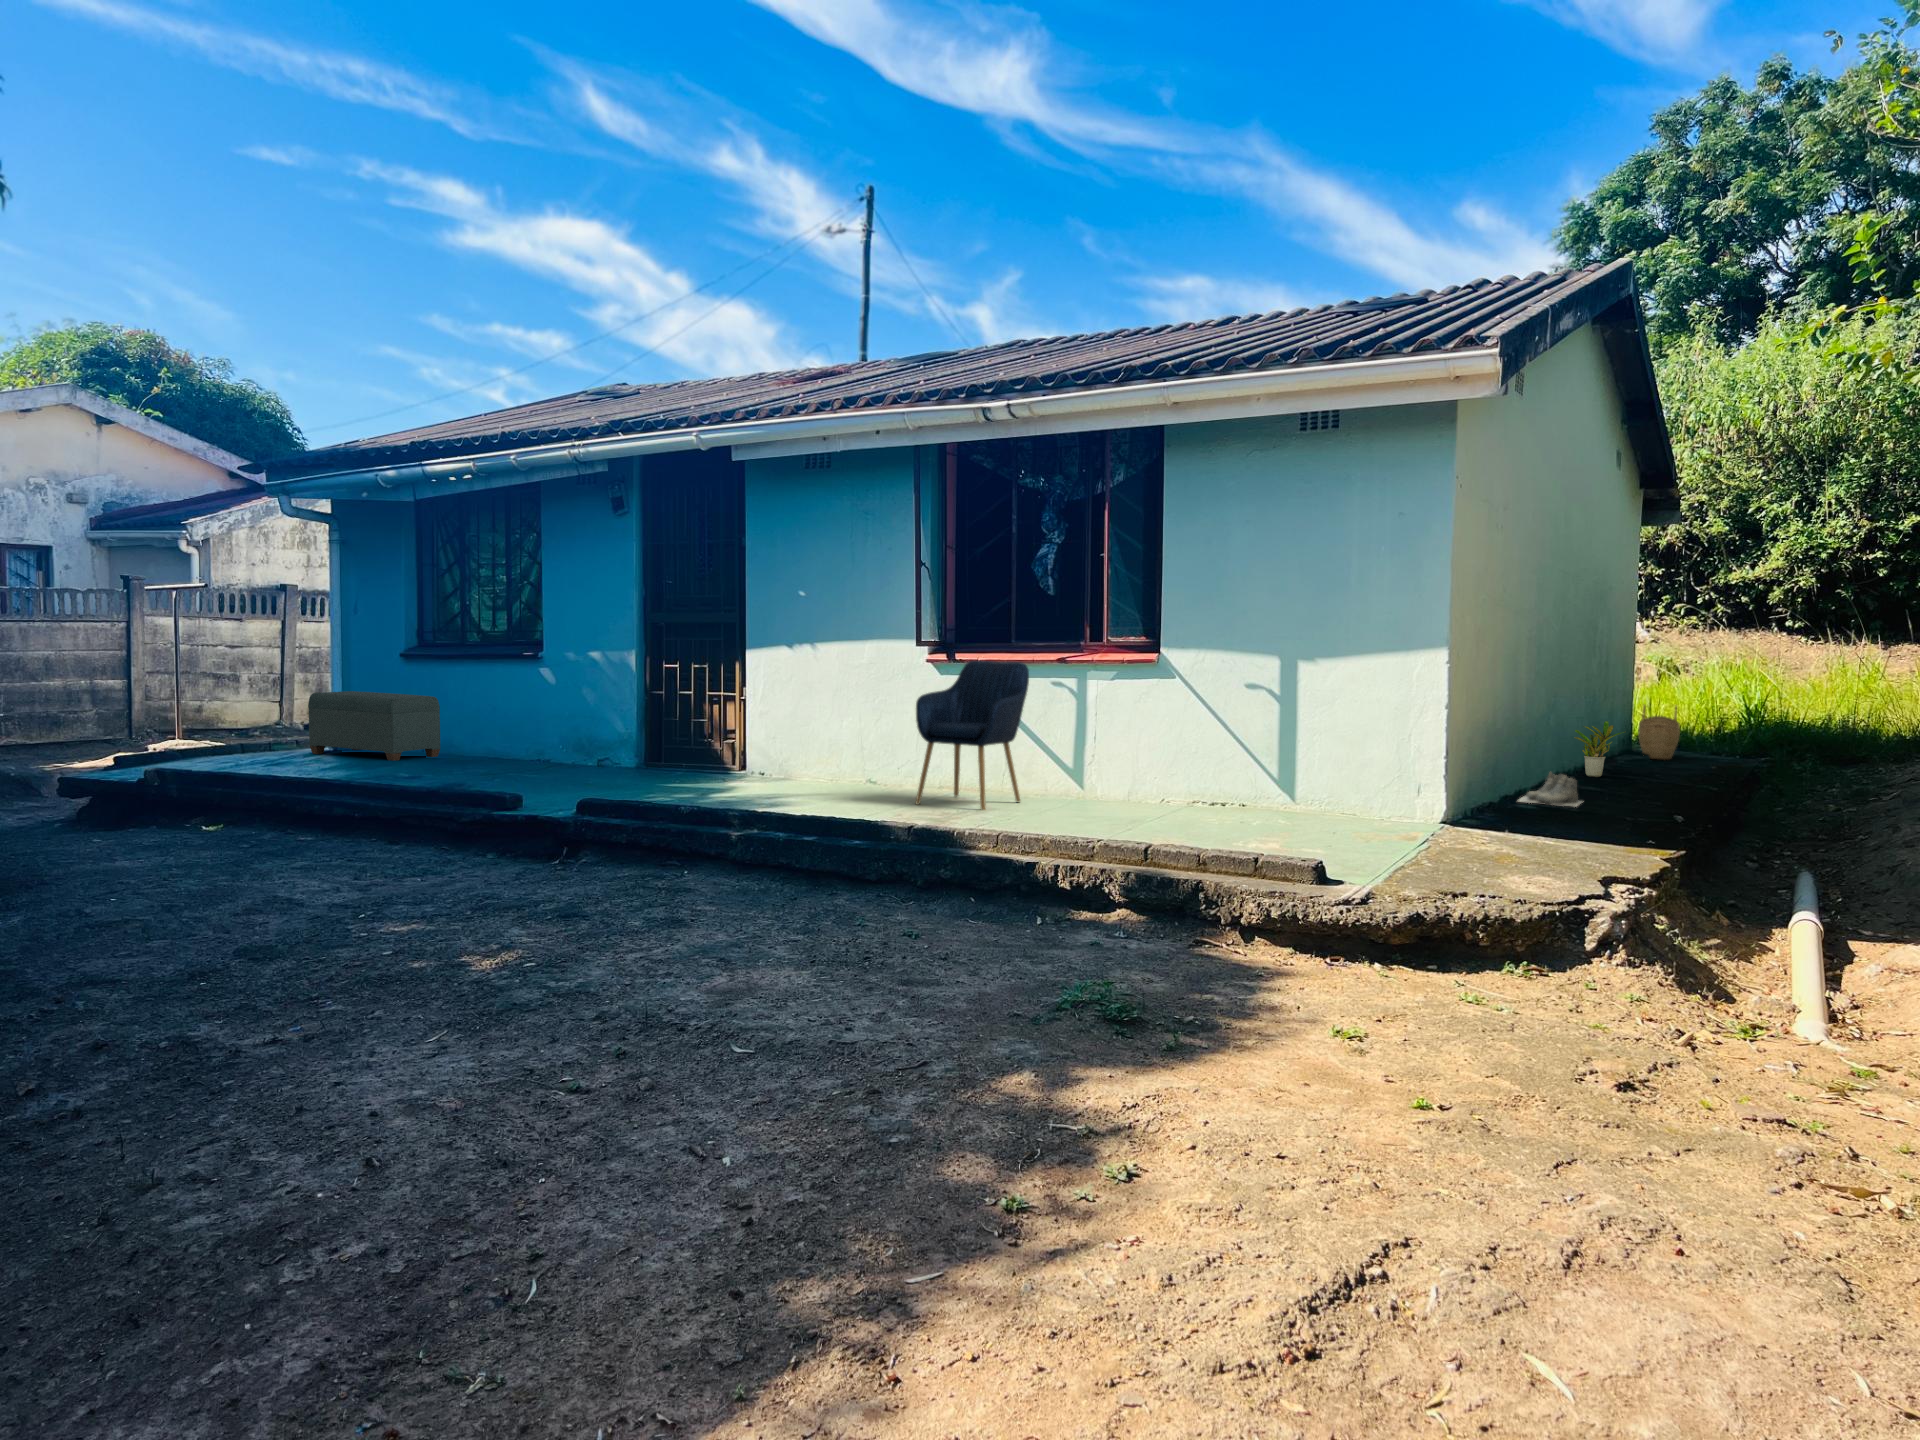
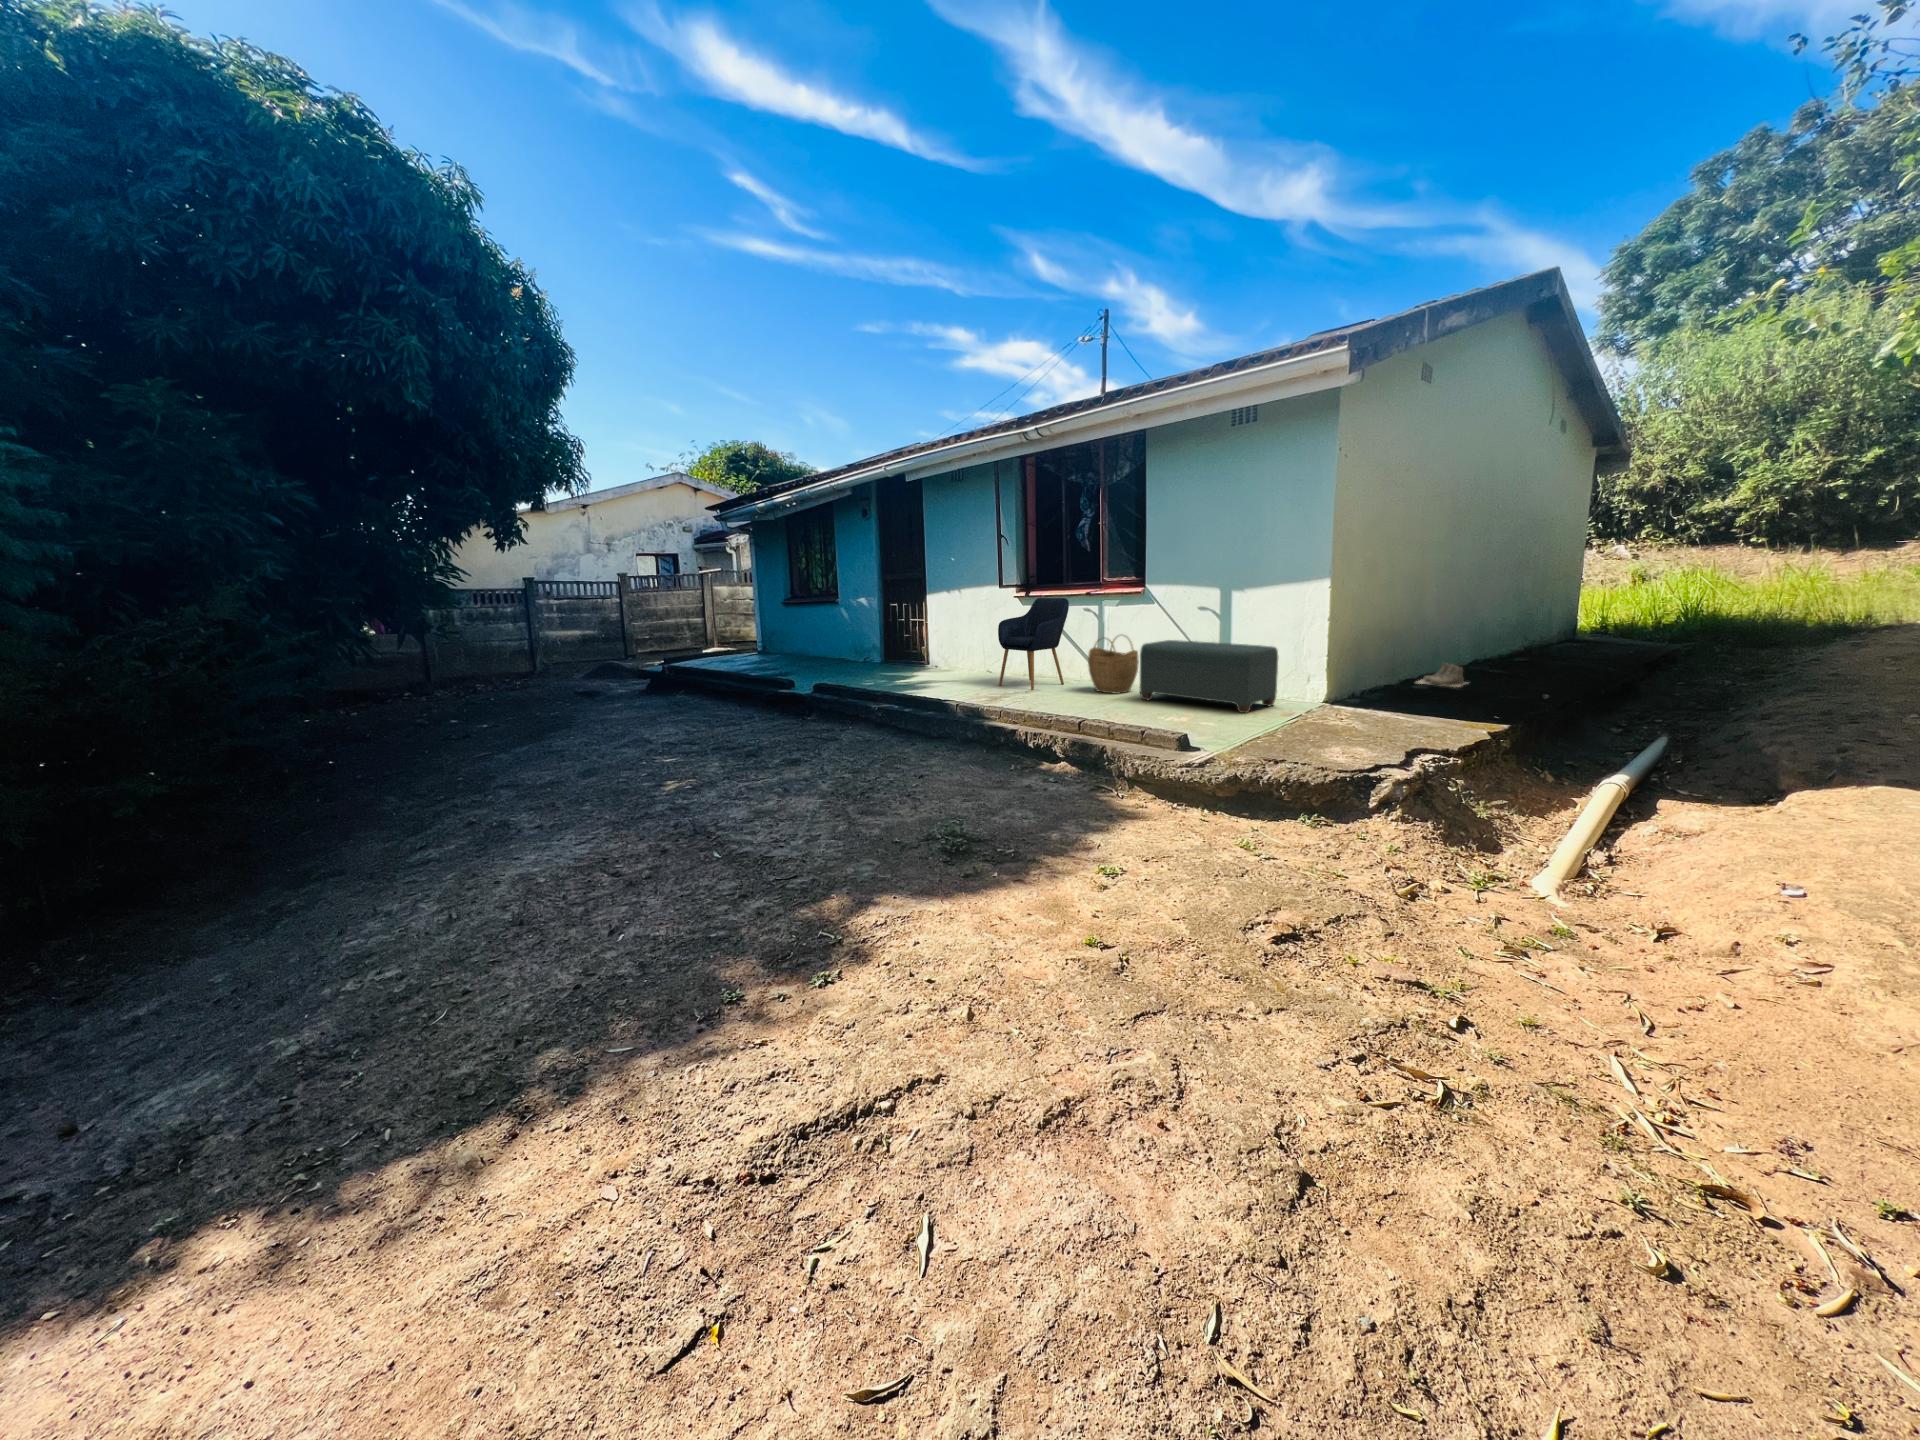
bench: present [308,691,440,761] -> present [1140,640,1278,713]
woven basket: present [1638,705,1680,760] -> present [1088,636,1139,694]
potted plant: present [1574,721,1625,777] -> none [1490,622,1535,662]

